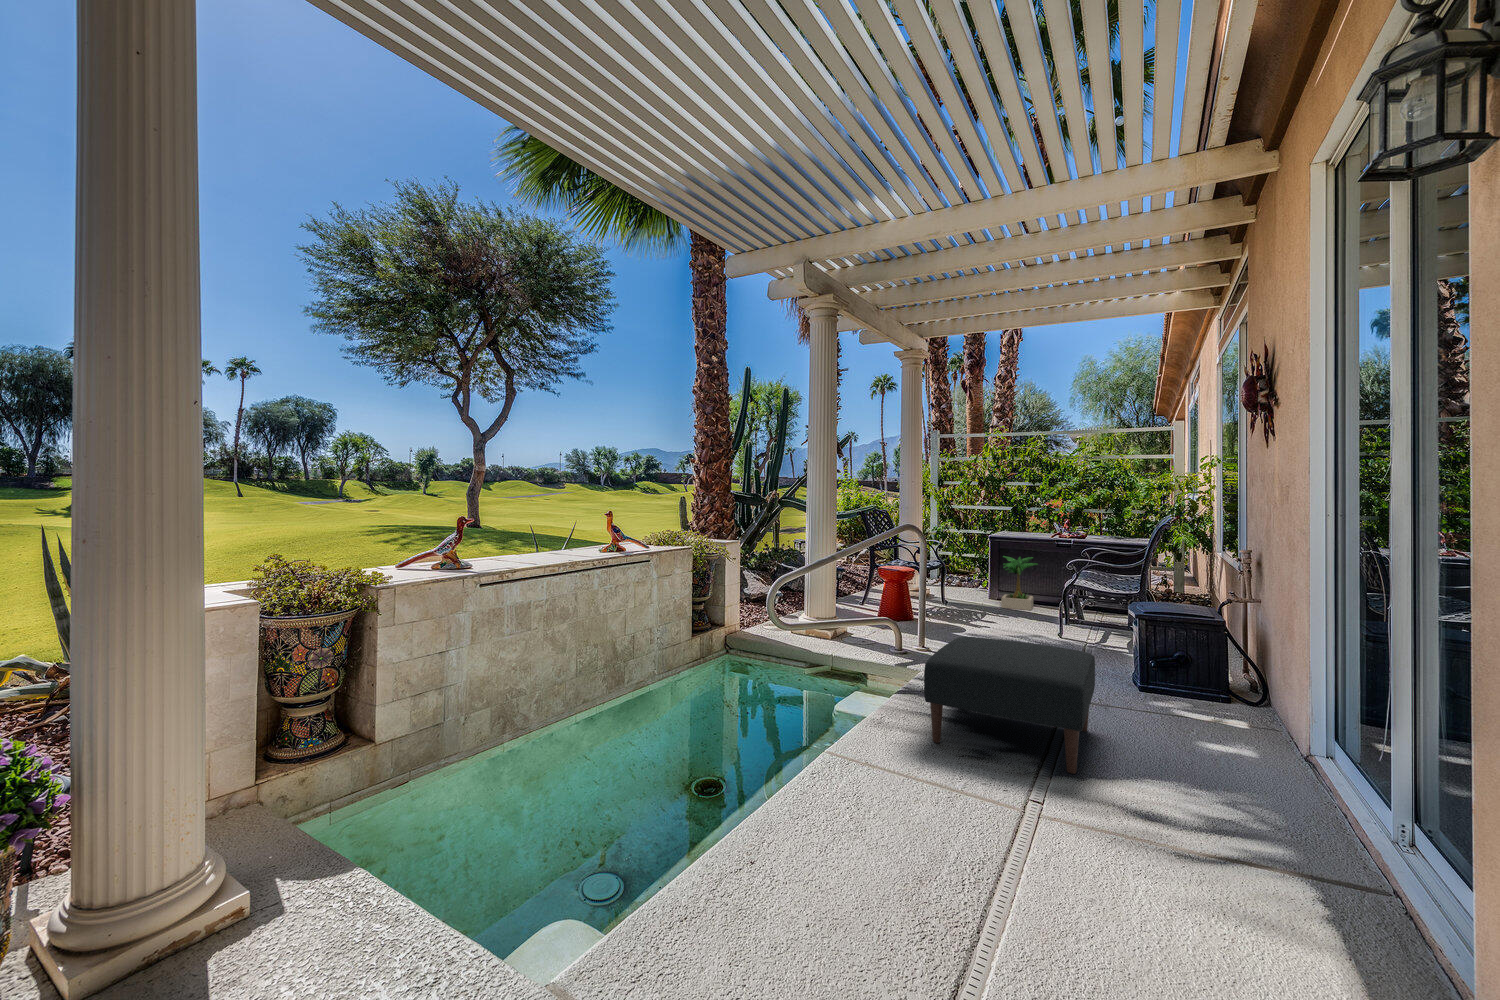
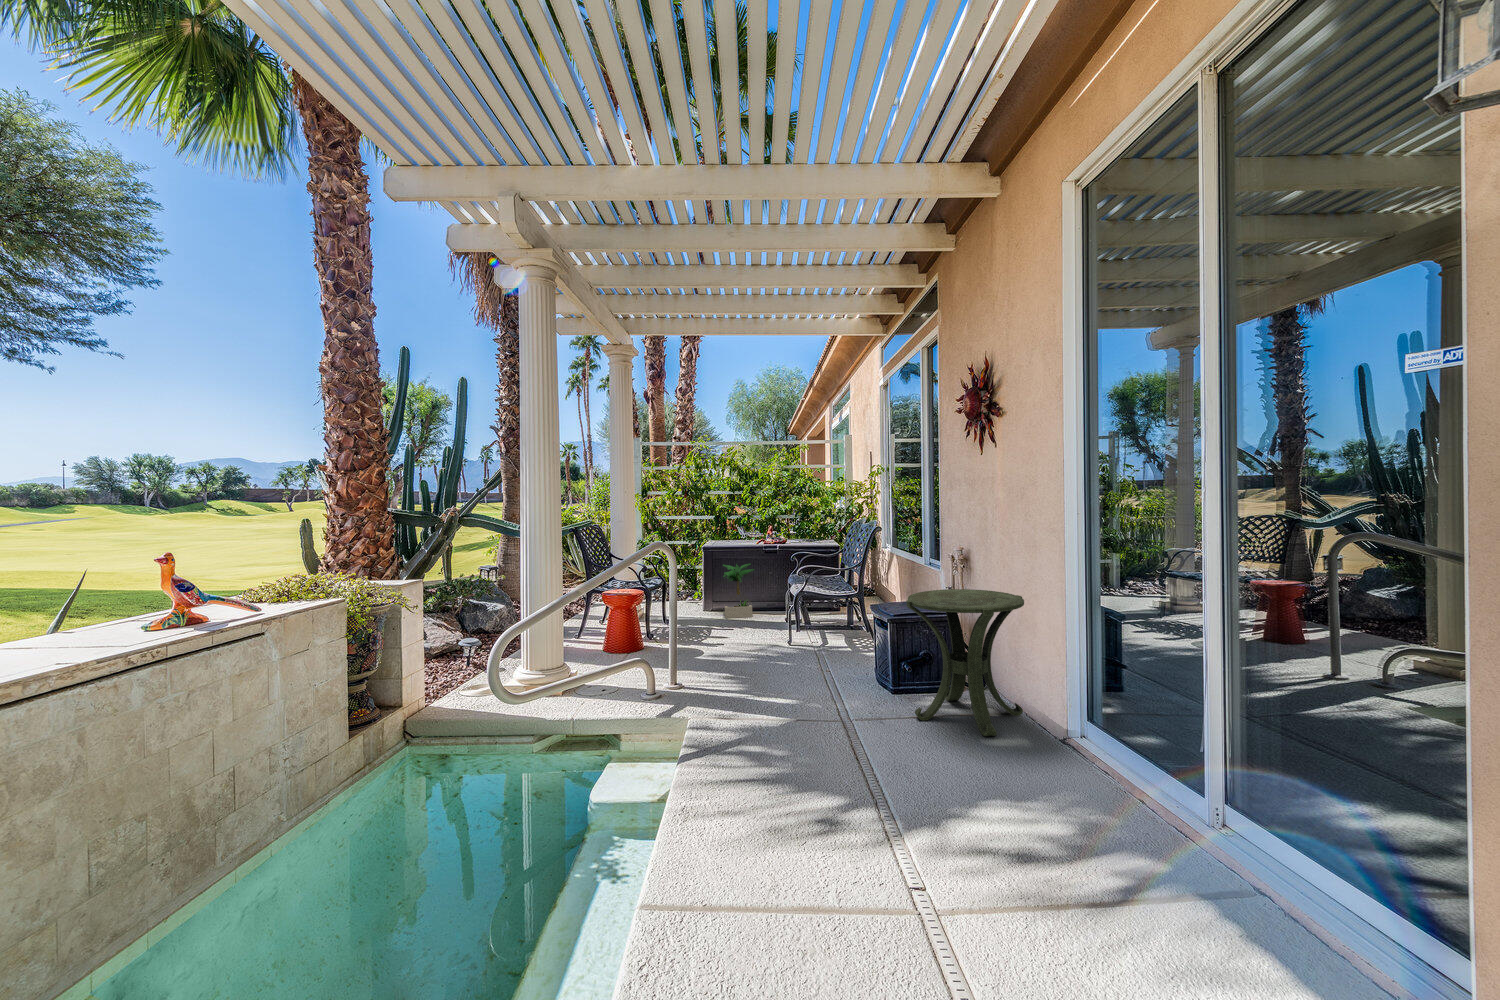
side table: none [1128,593,1276,742] -> present [906,589,1024,736]
ottoman: present [924,637,1095,774] -> none [754,668,941,827]

